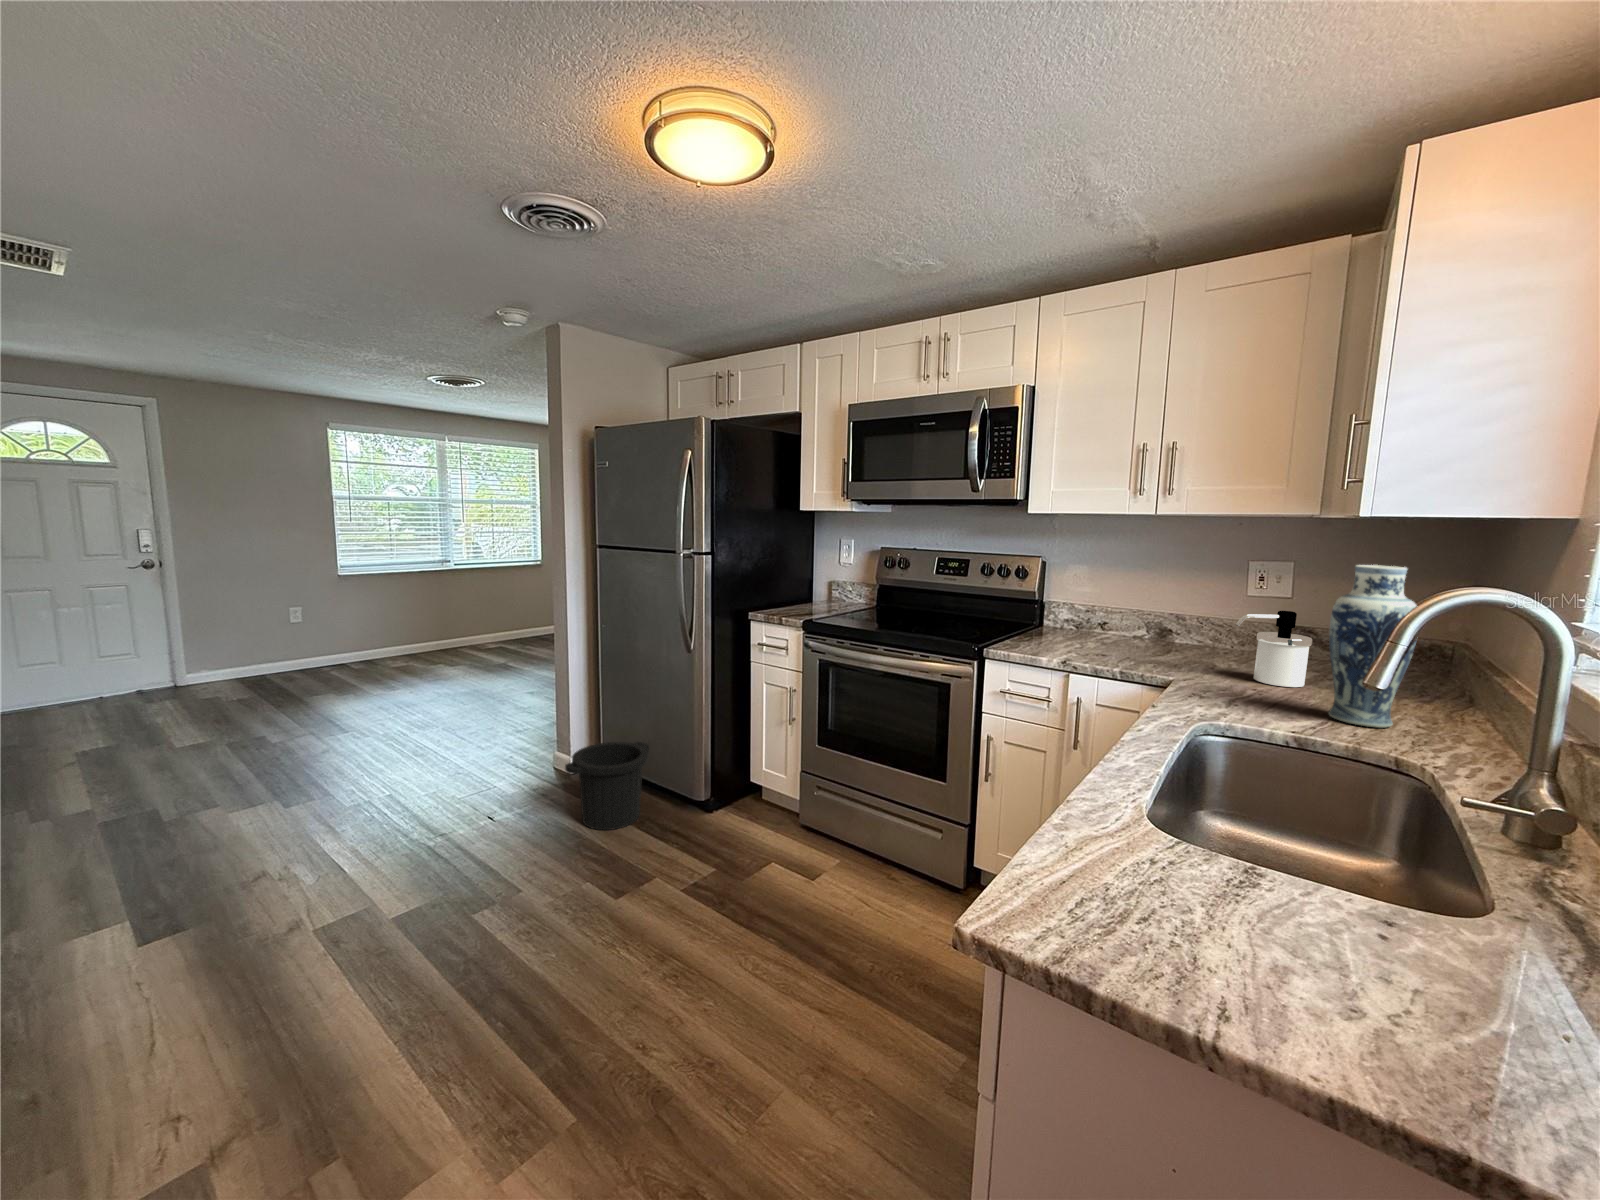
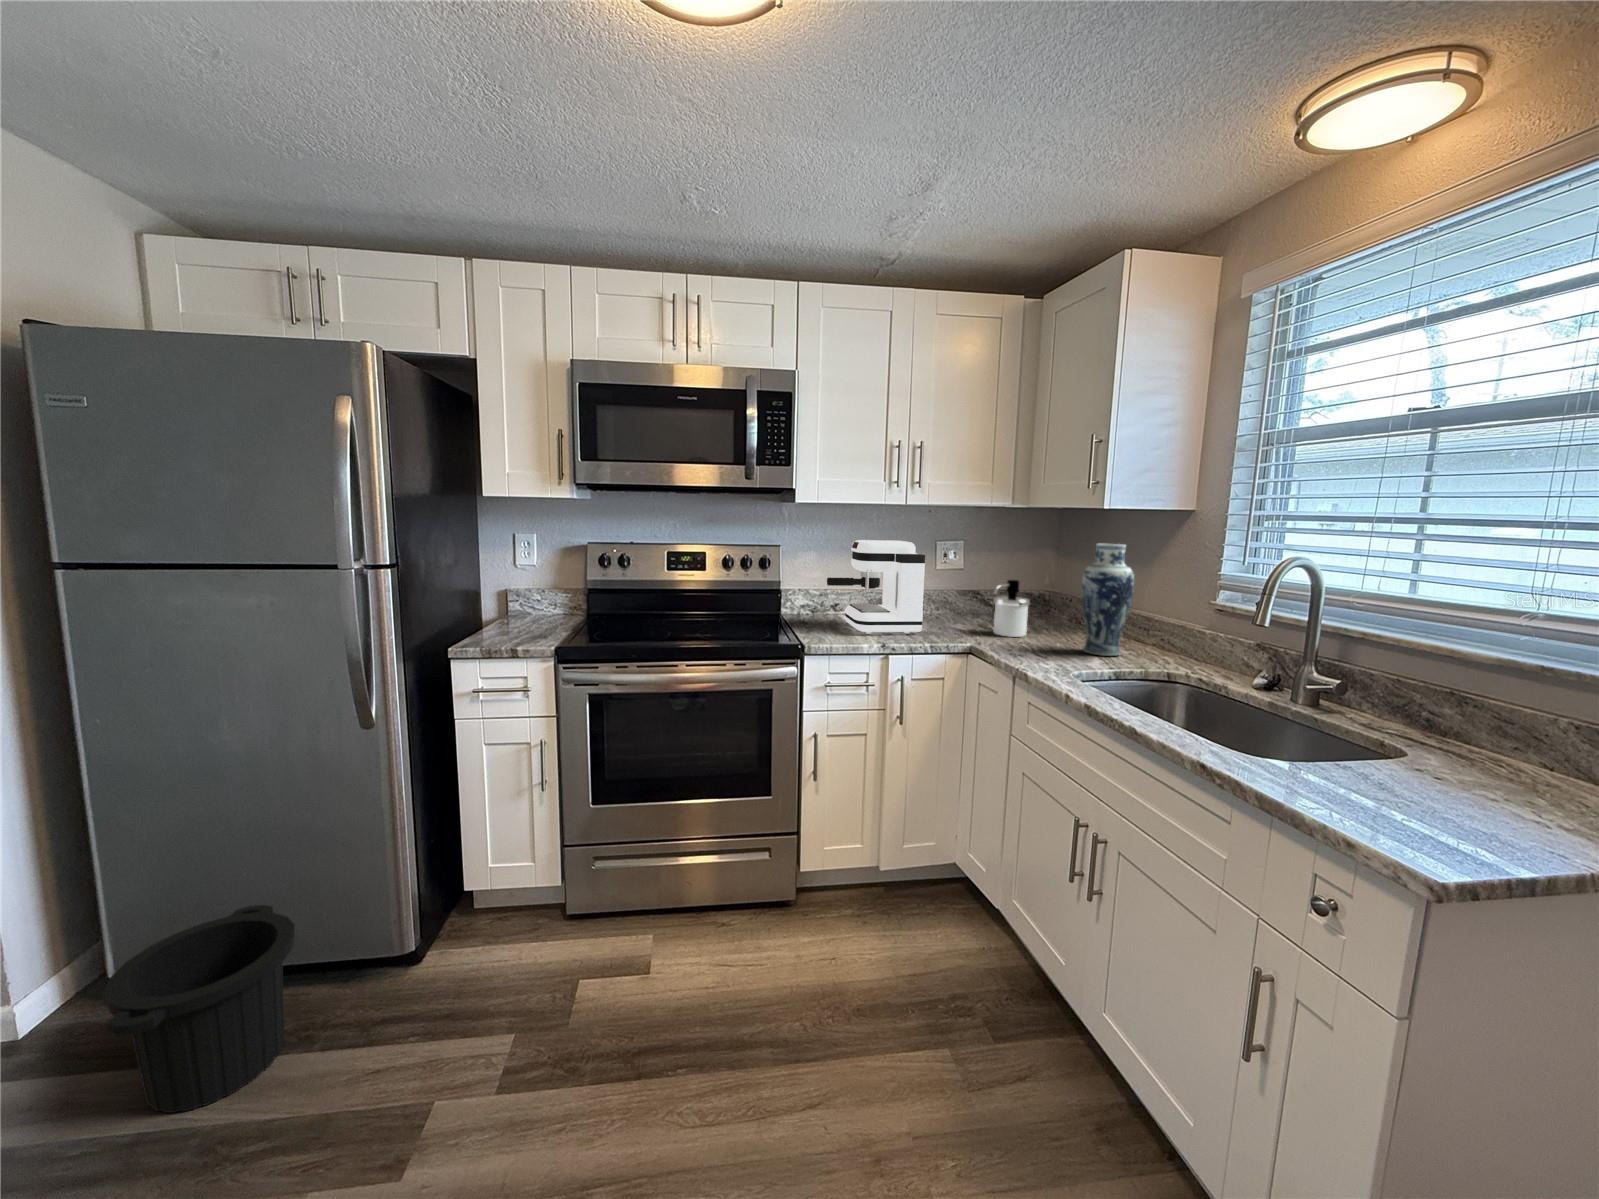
coffee maker: none [1057,552,1165,660] -> present [827,540,925,634]

